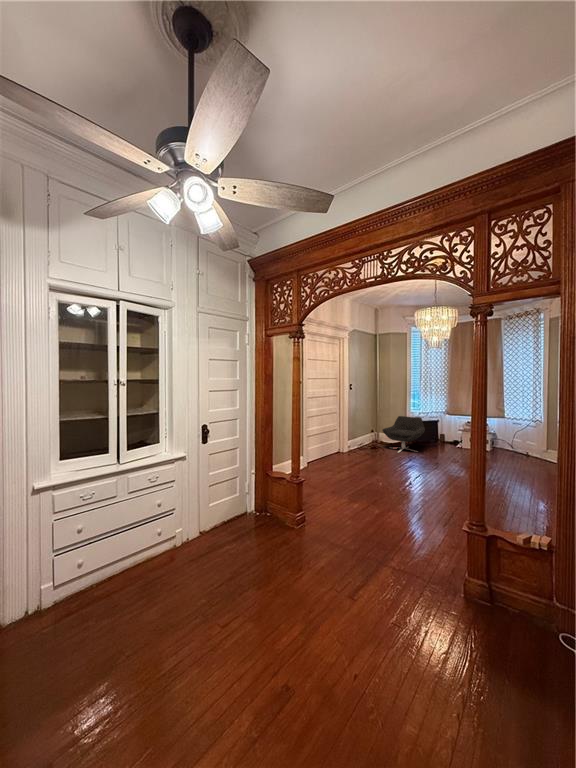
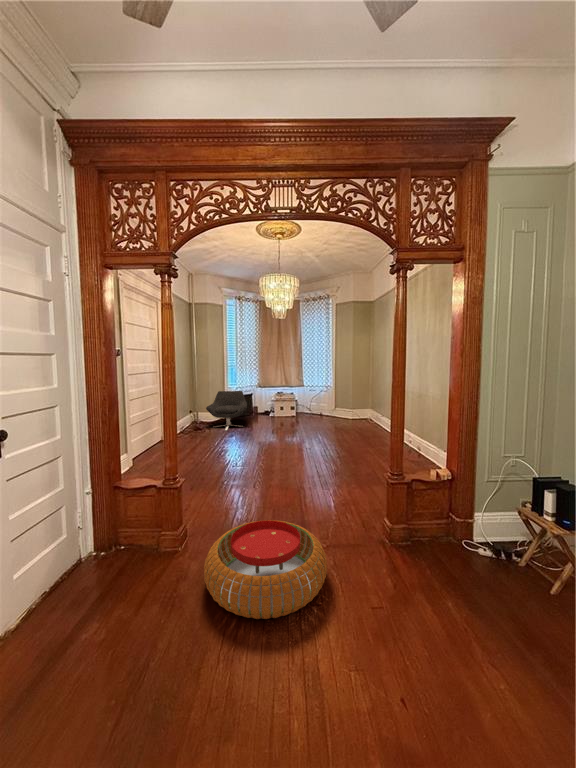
pouf: none [286,521,380,594] -> present [204,520,327,619]

